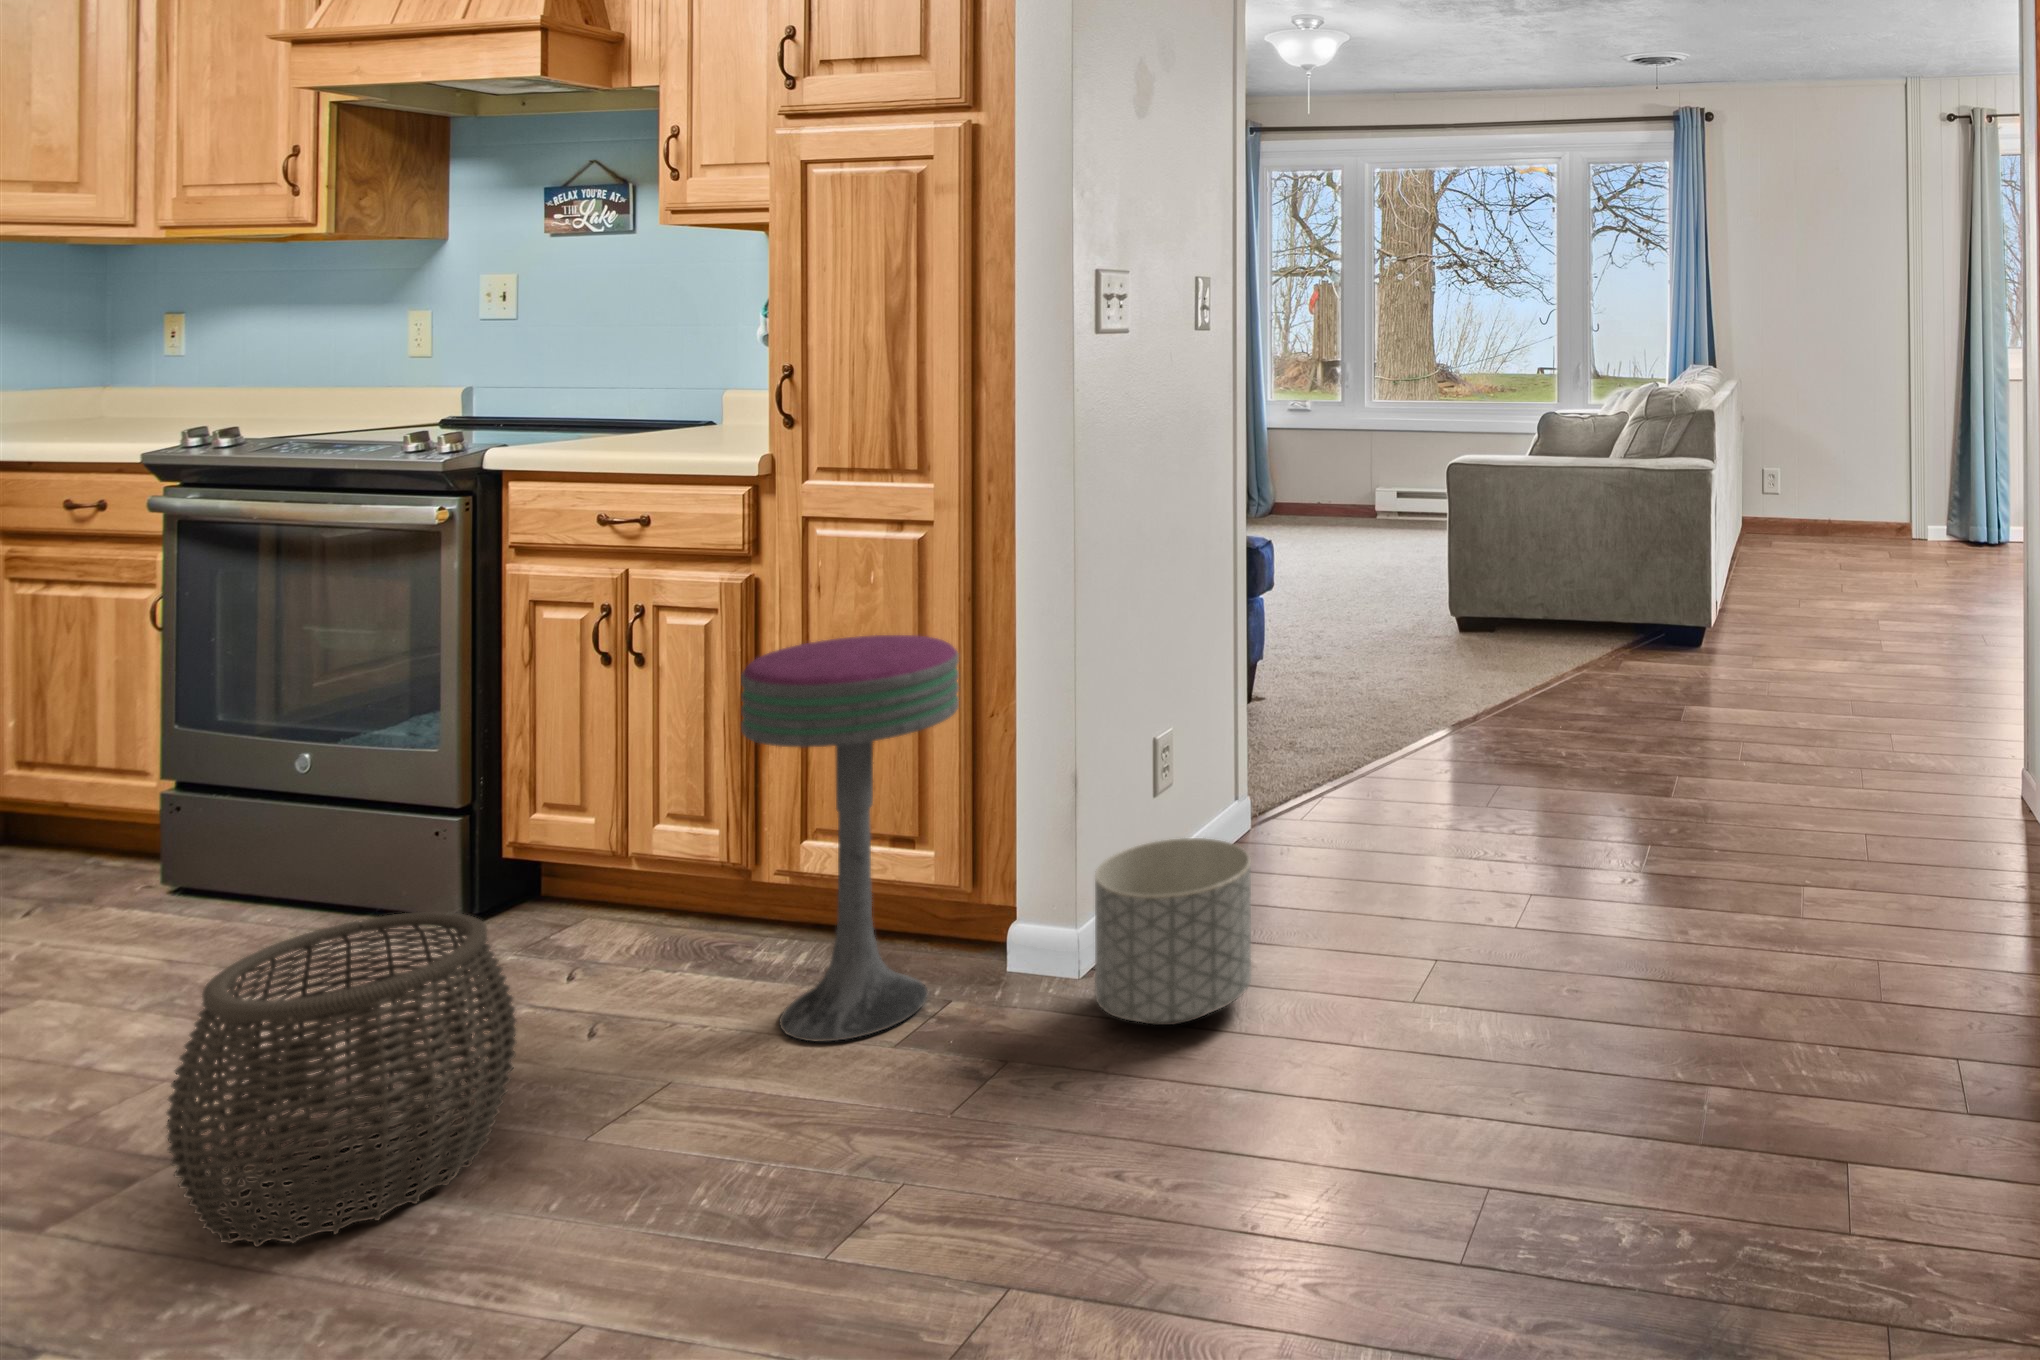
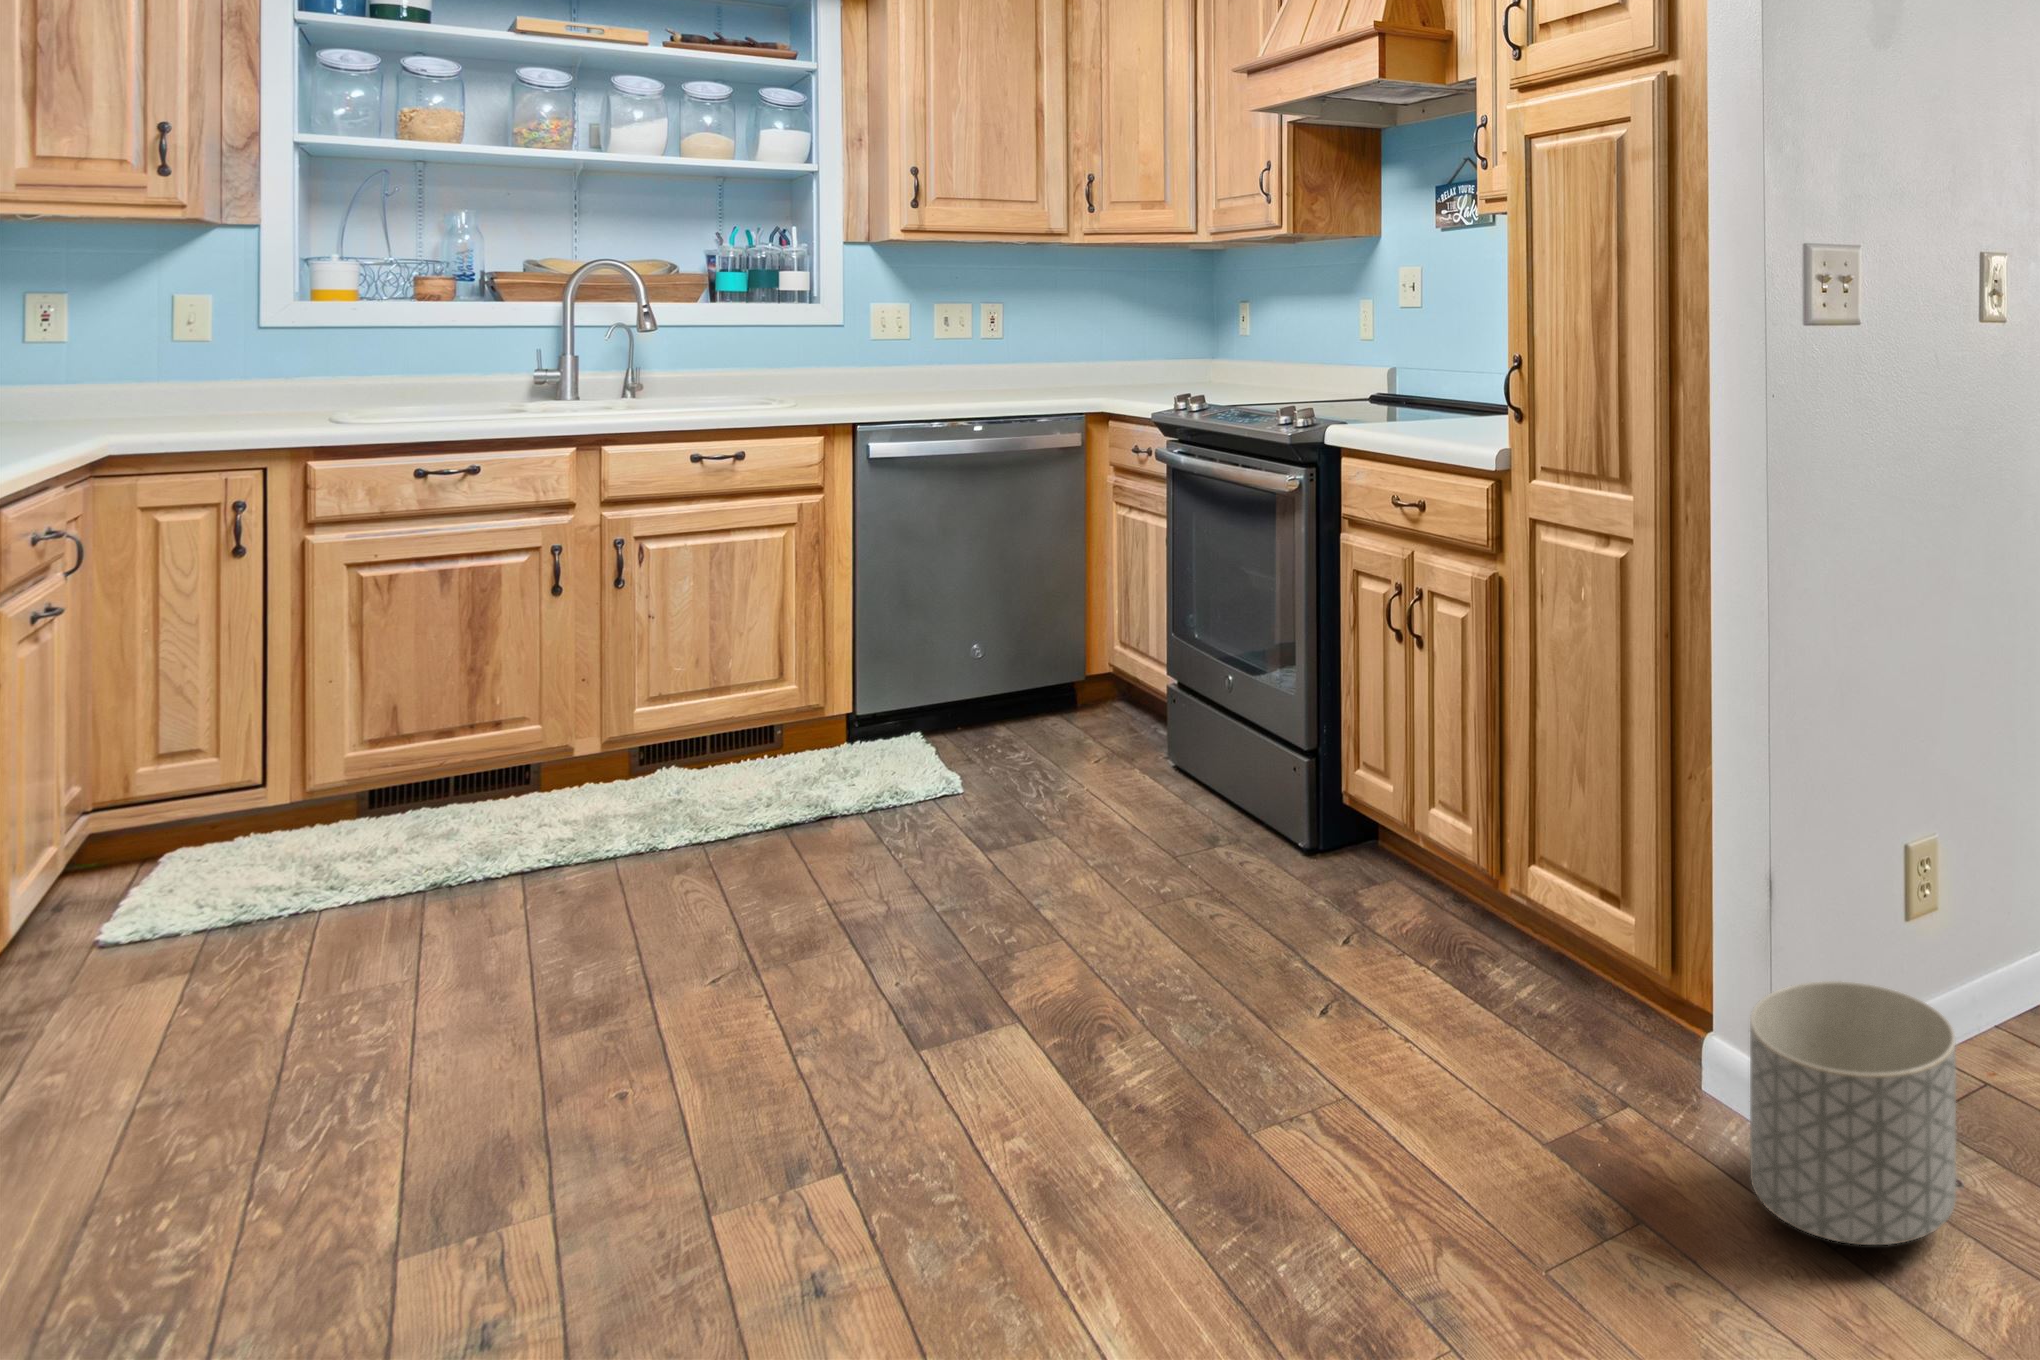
bar stool: present [741,635,959,1042] -> none [1418,657,1637,1114]
woven basket: present [166,912,517,1247] -> none [954,857,1212,1150]

